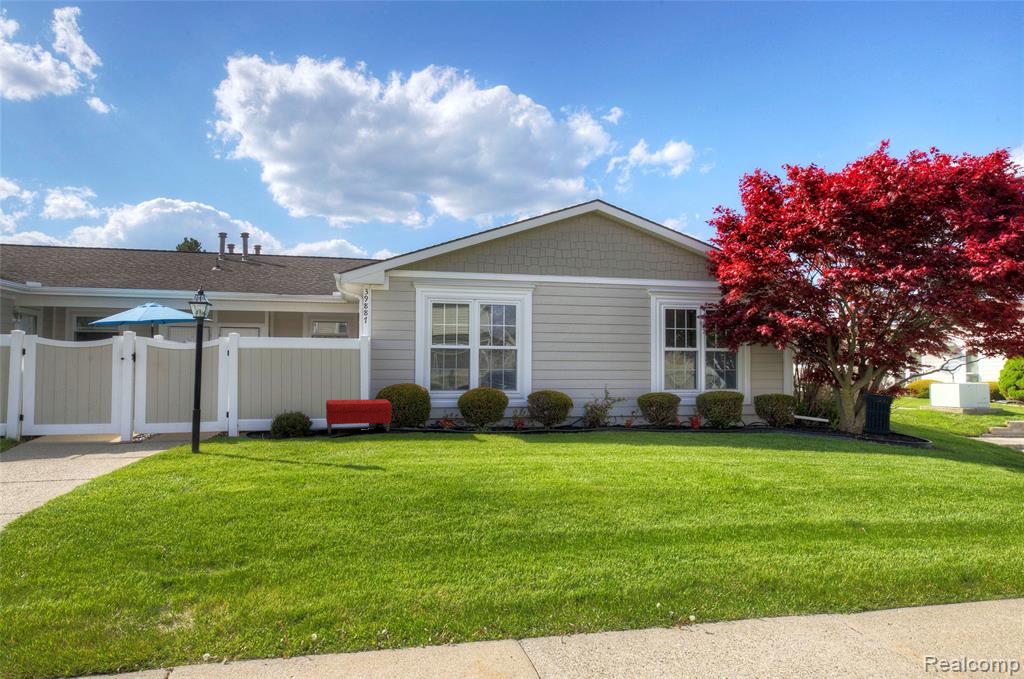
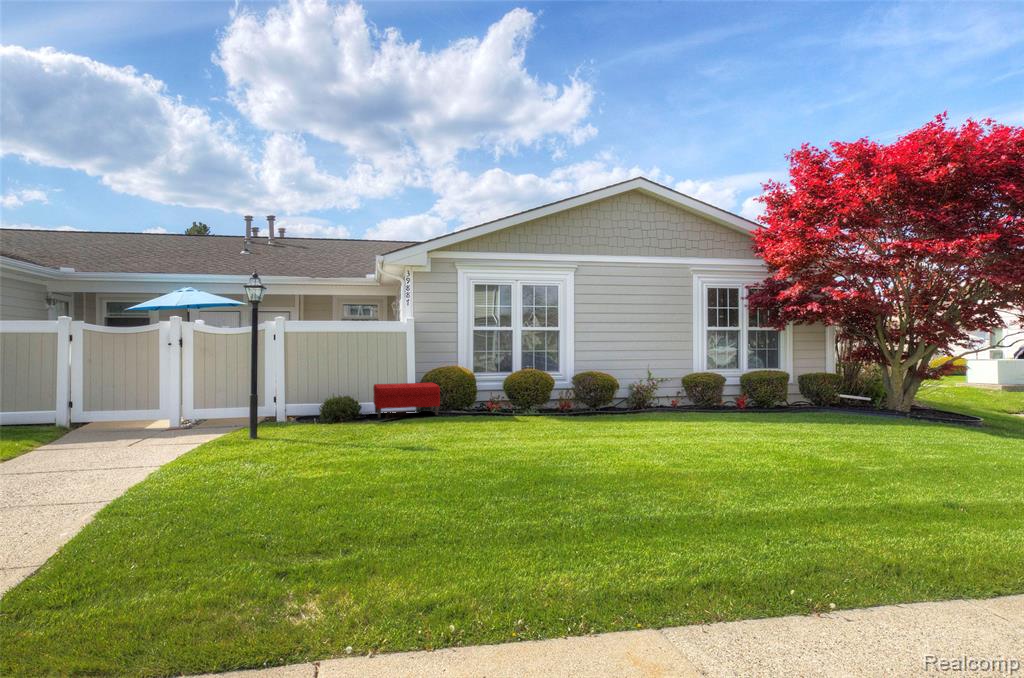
trash can: present [863,394,895,434] -> none [917,372,951,413]

